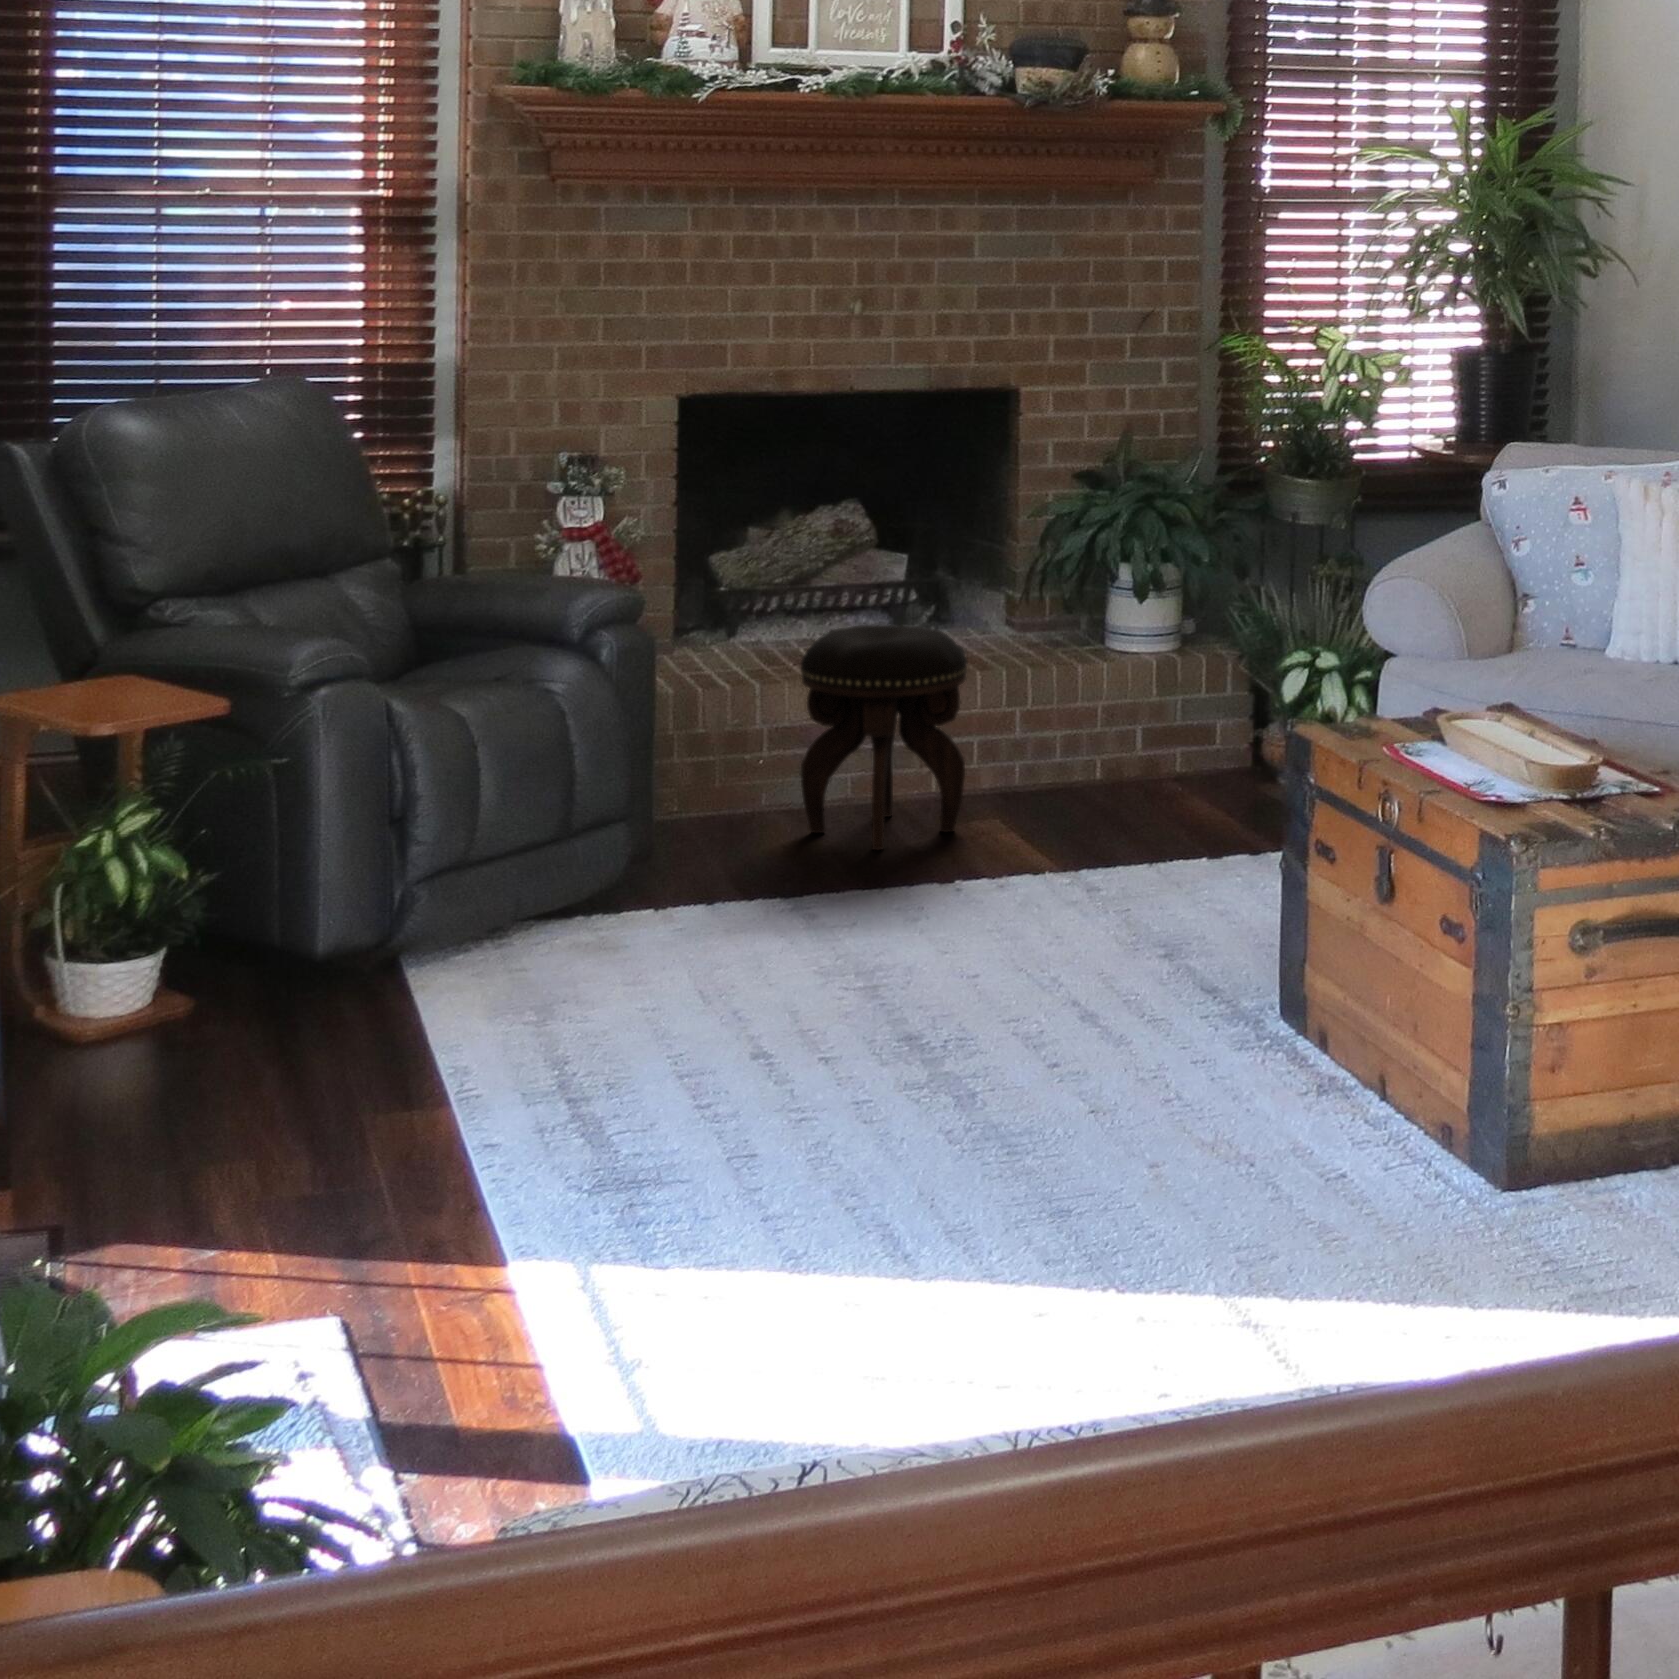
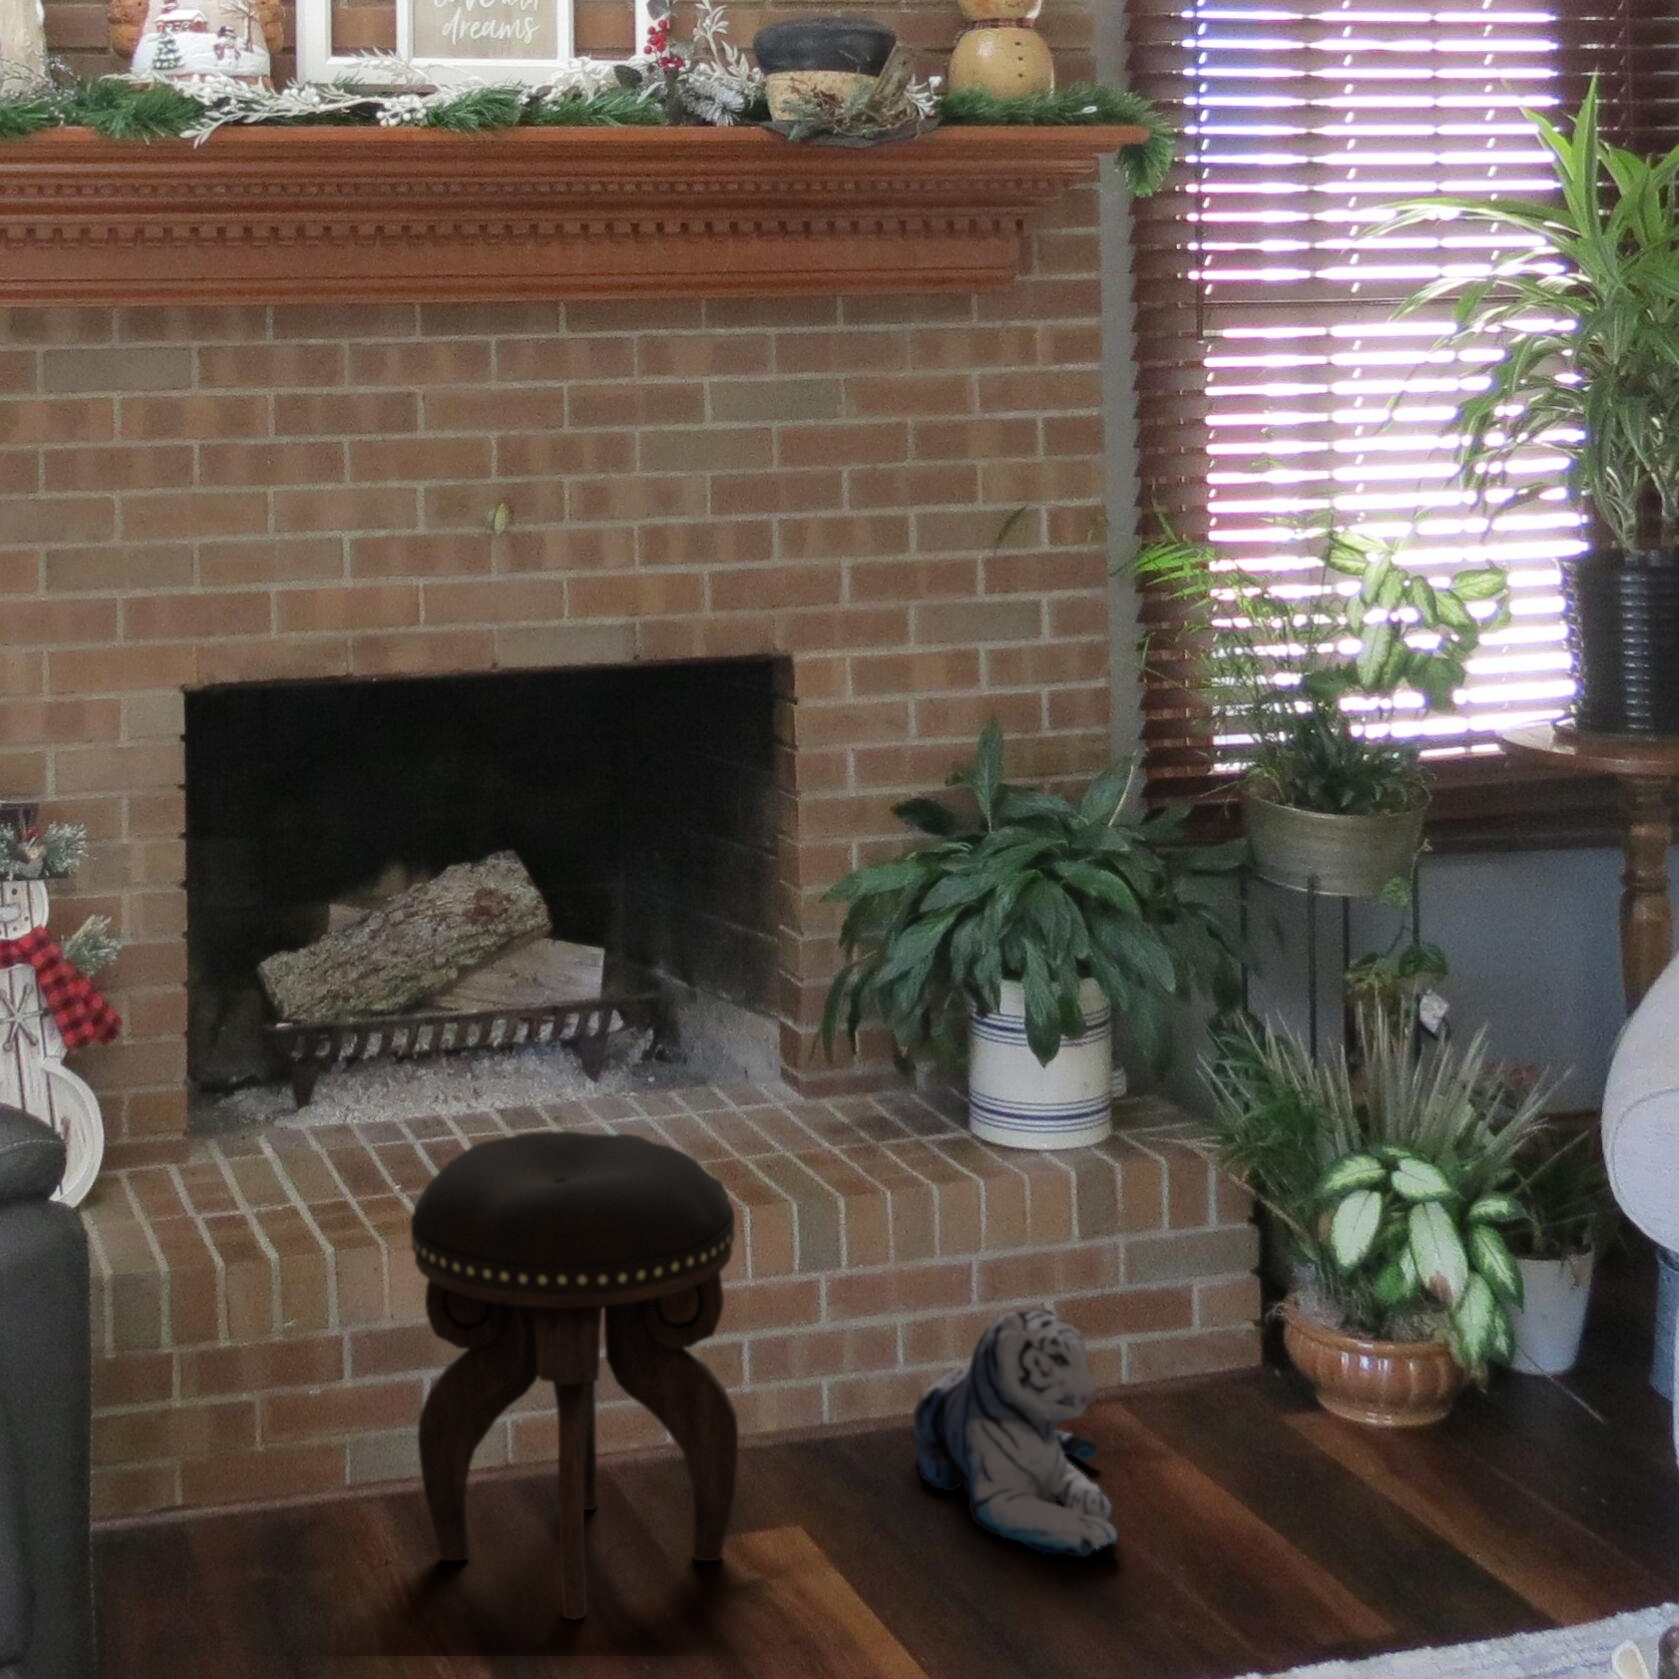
plush toy: none [1060,716,1154,828] -> present [914,1310,1117,1557]

